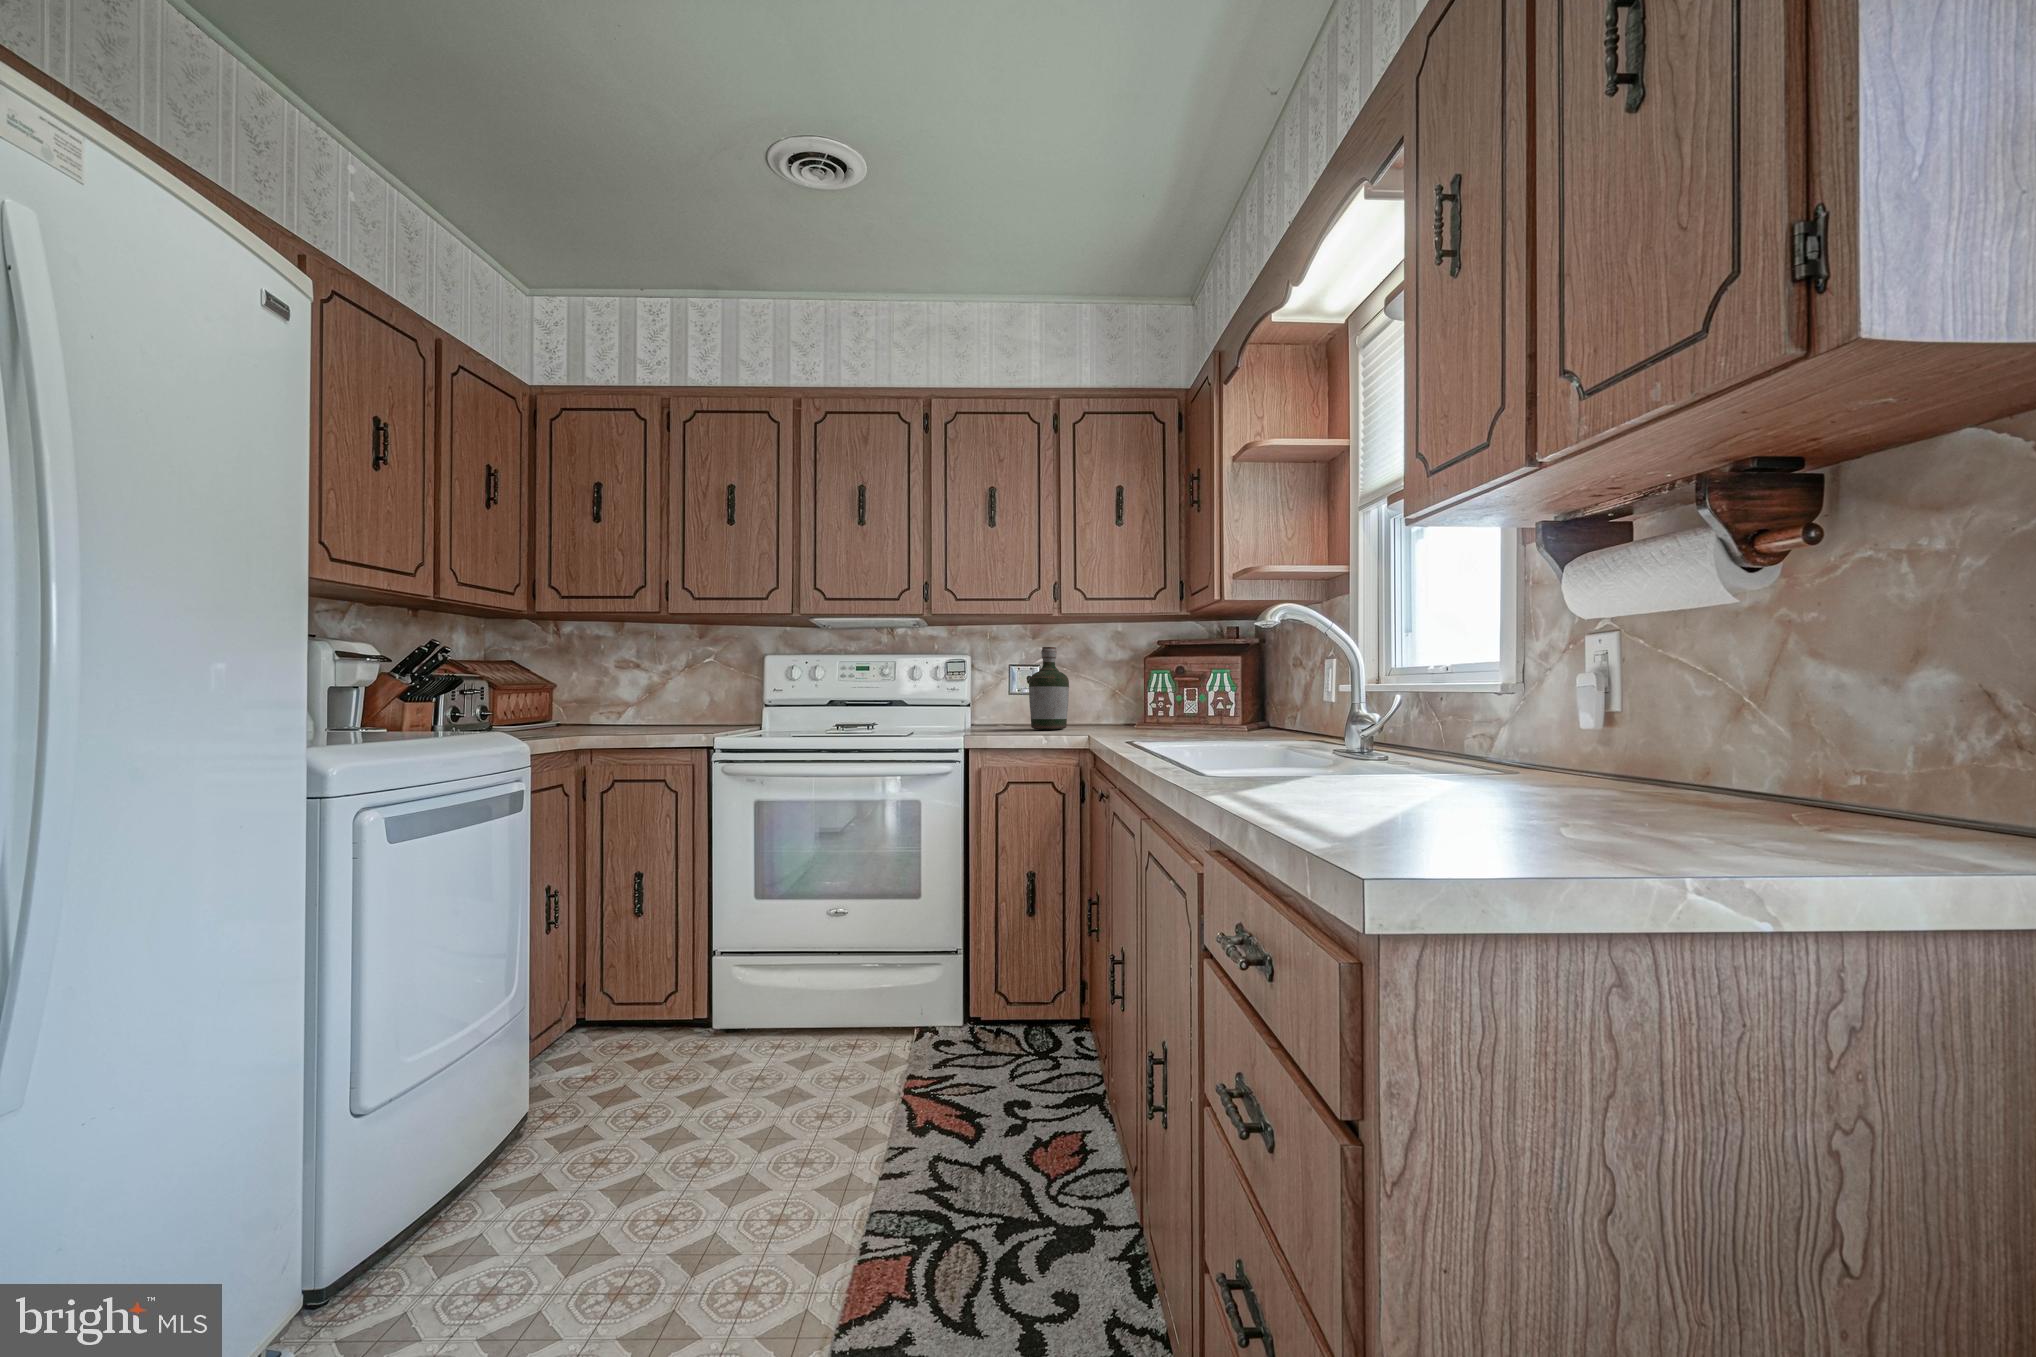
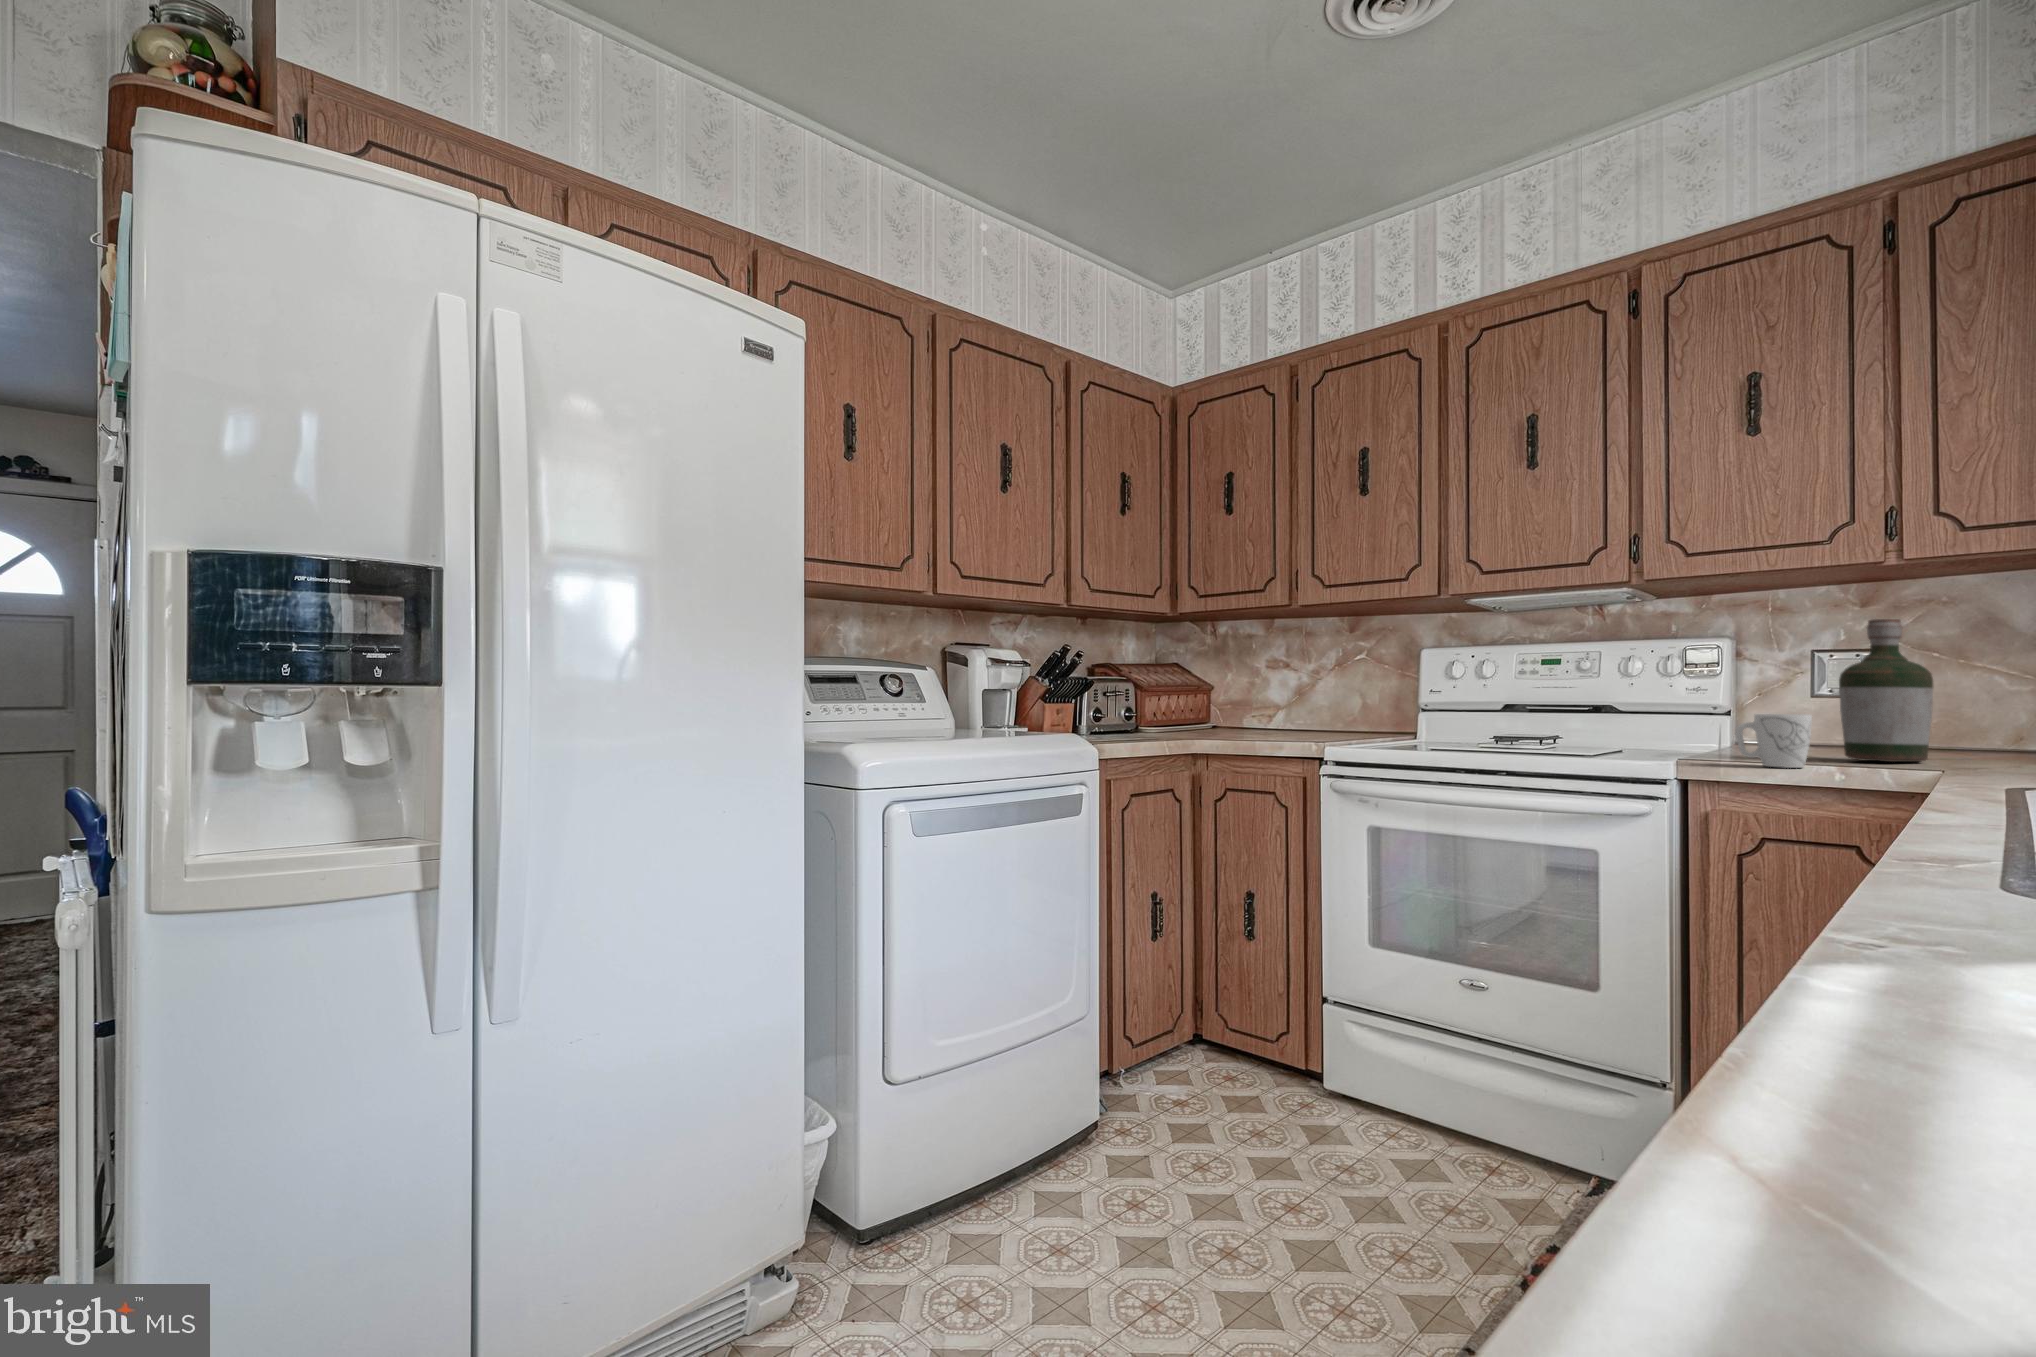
mug: none [991,703,1027,735] -> present [1735,714,1812,768]

